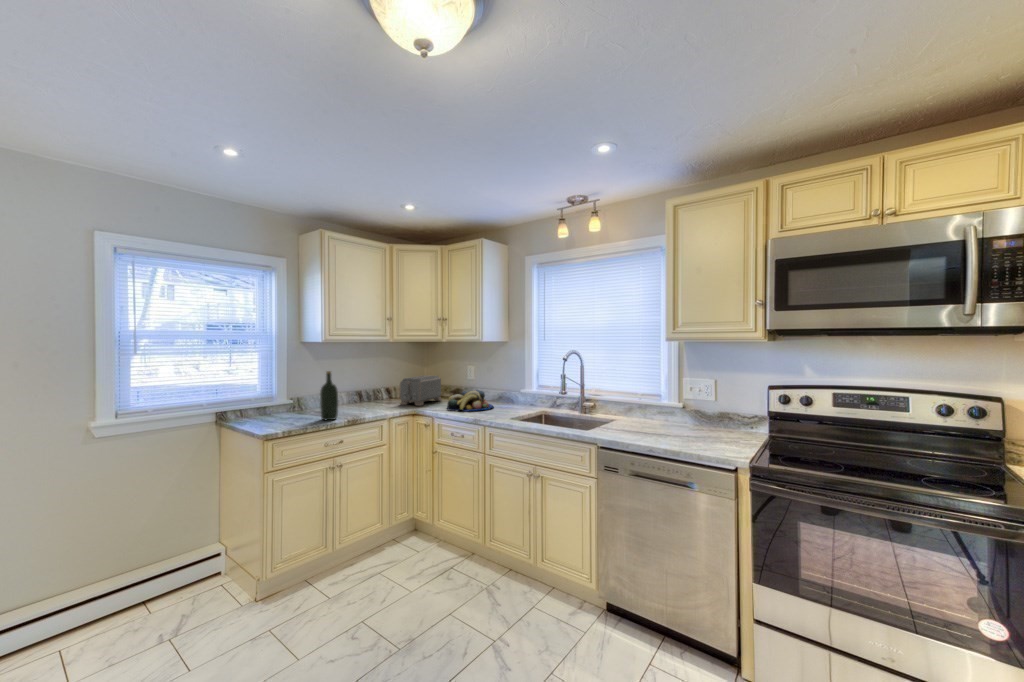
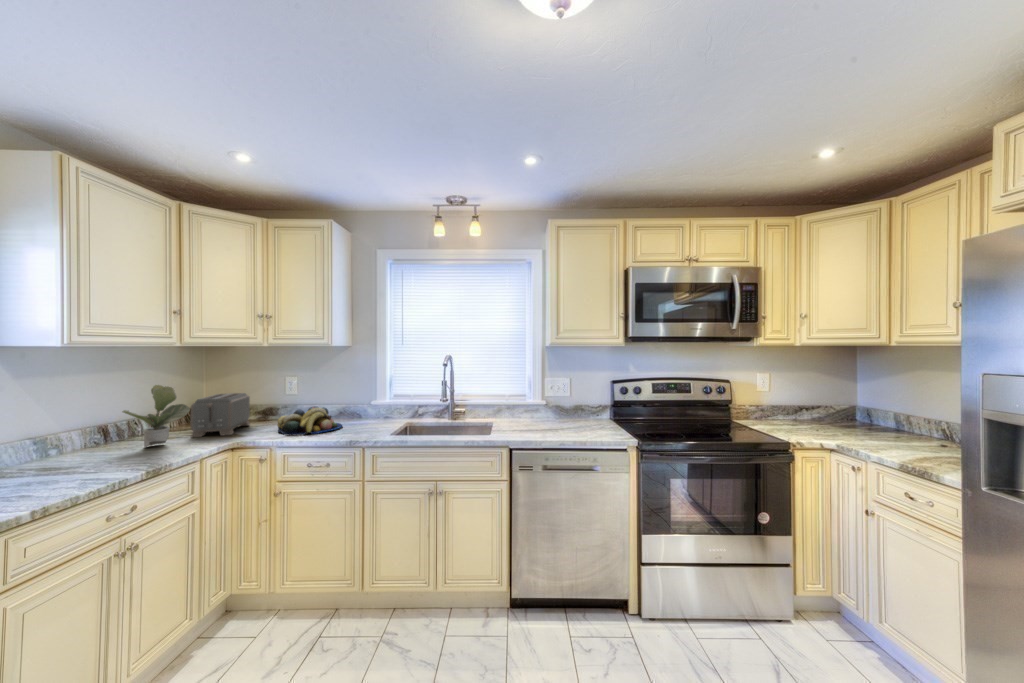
potted plant: none [358,367,393,407] -> present [122,385,190,447]
wine bottle: present [320,371,338,420] -> none [77,395,117,479]

